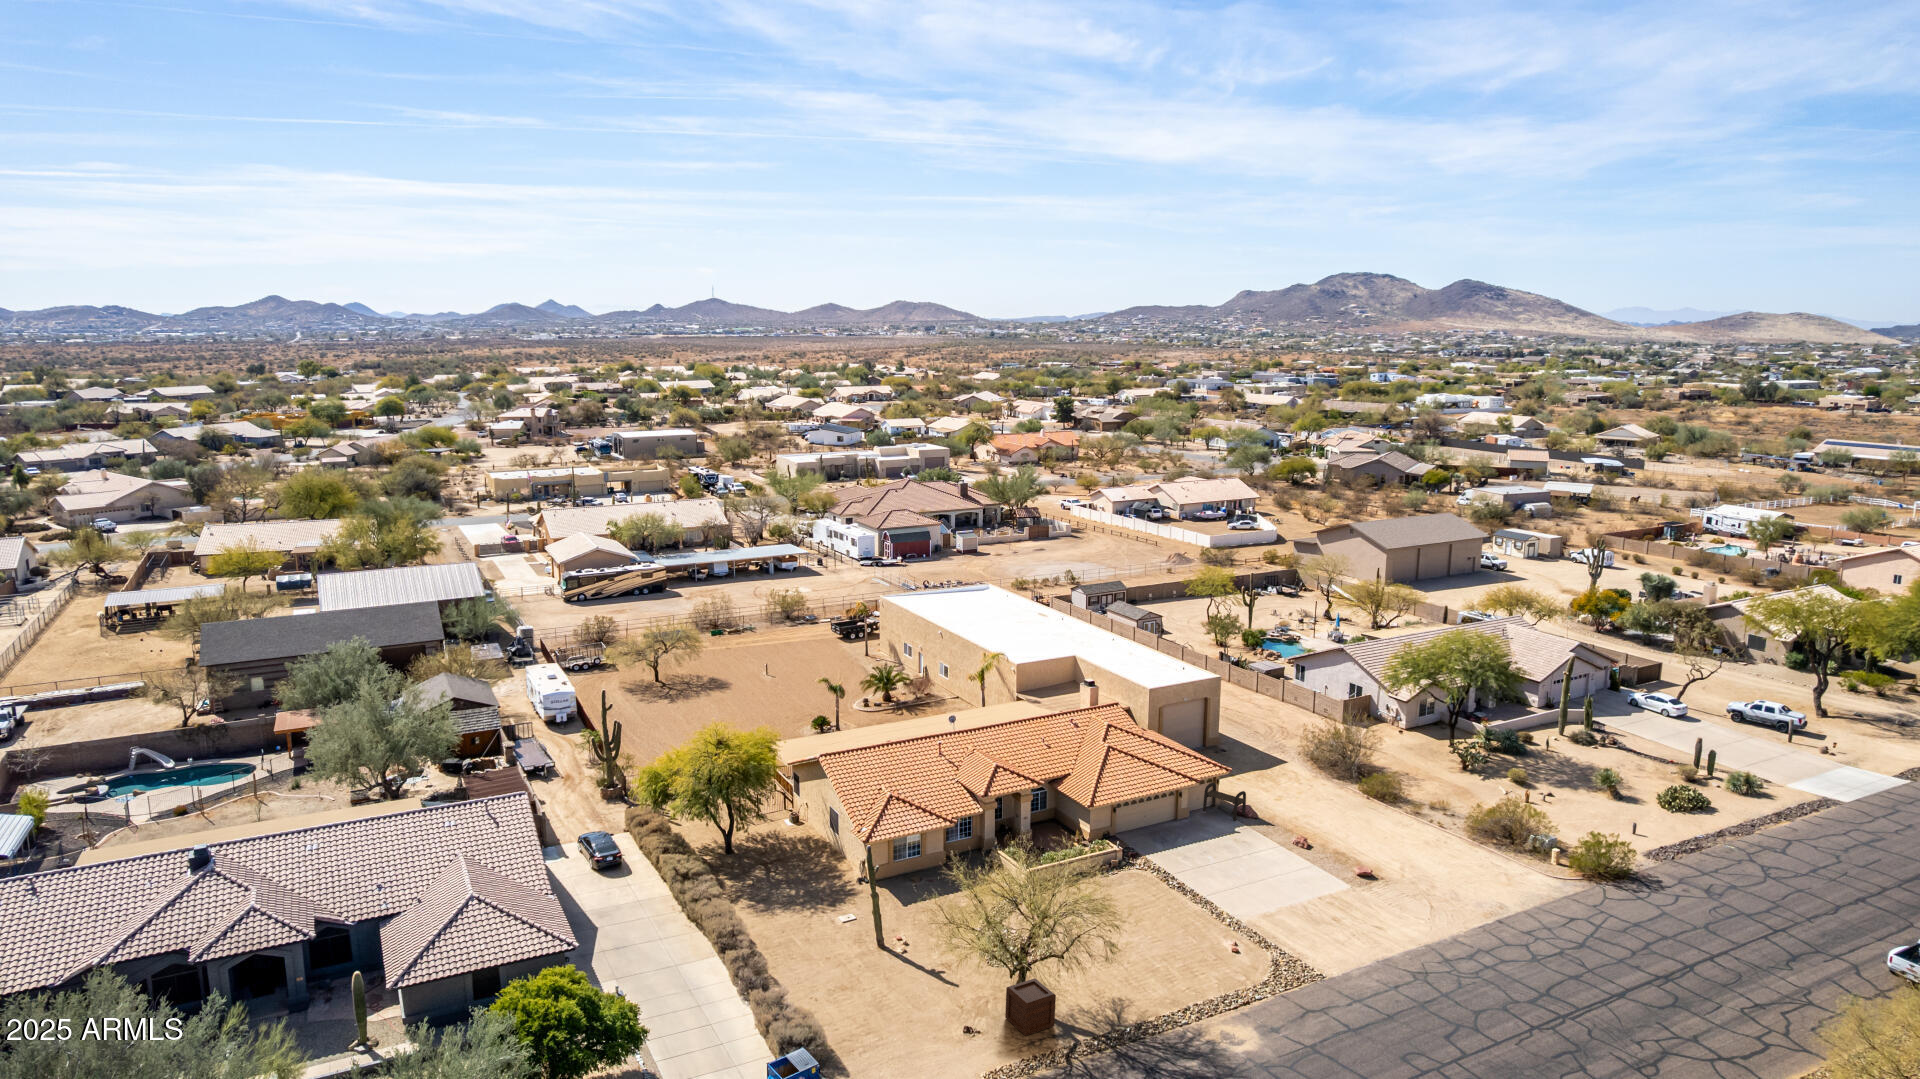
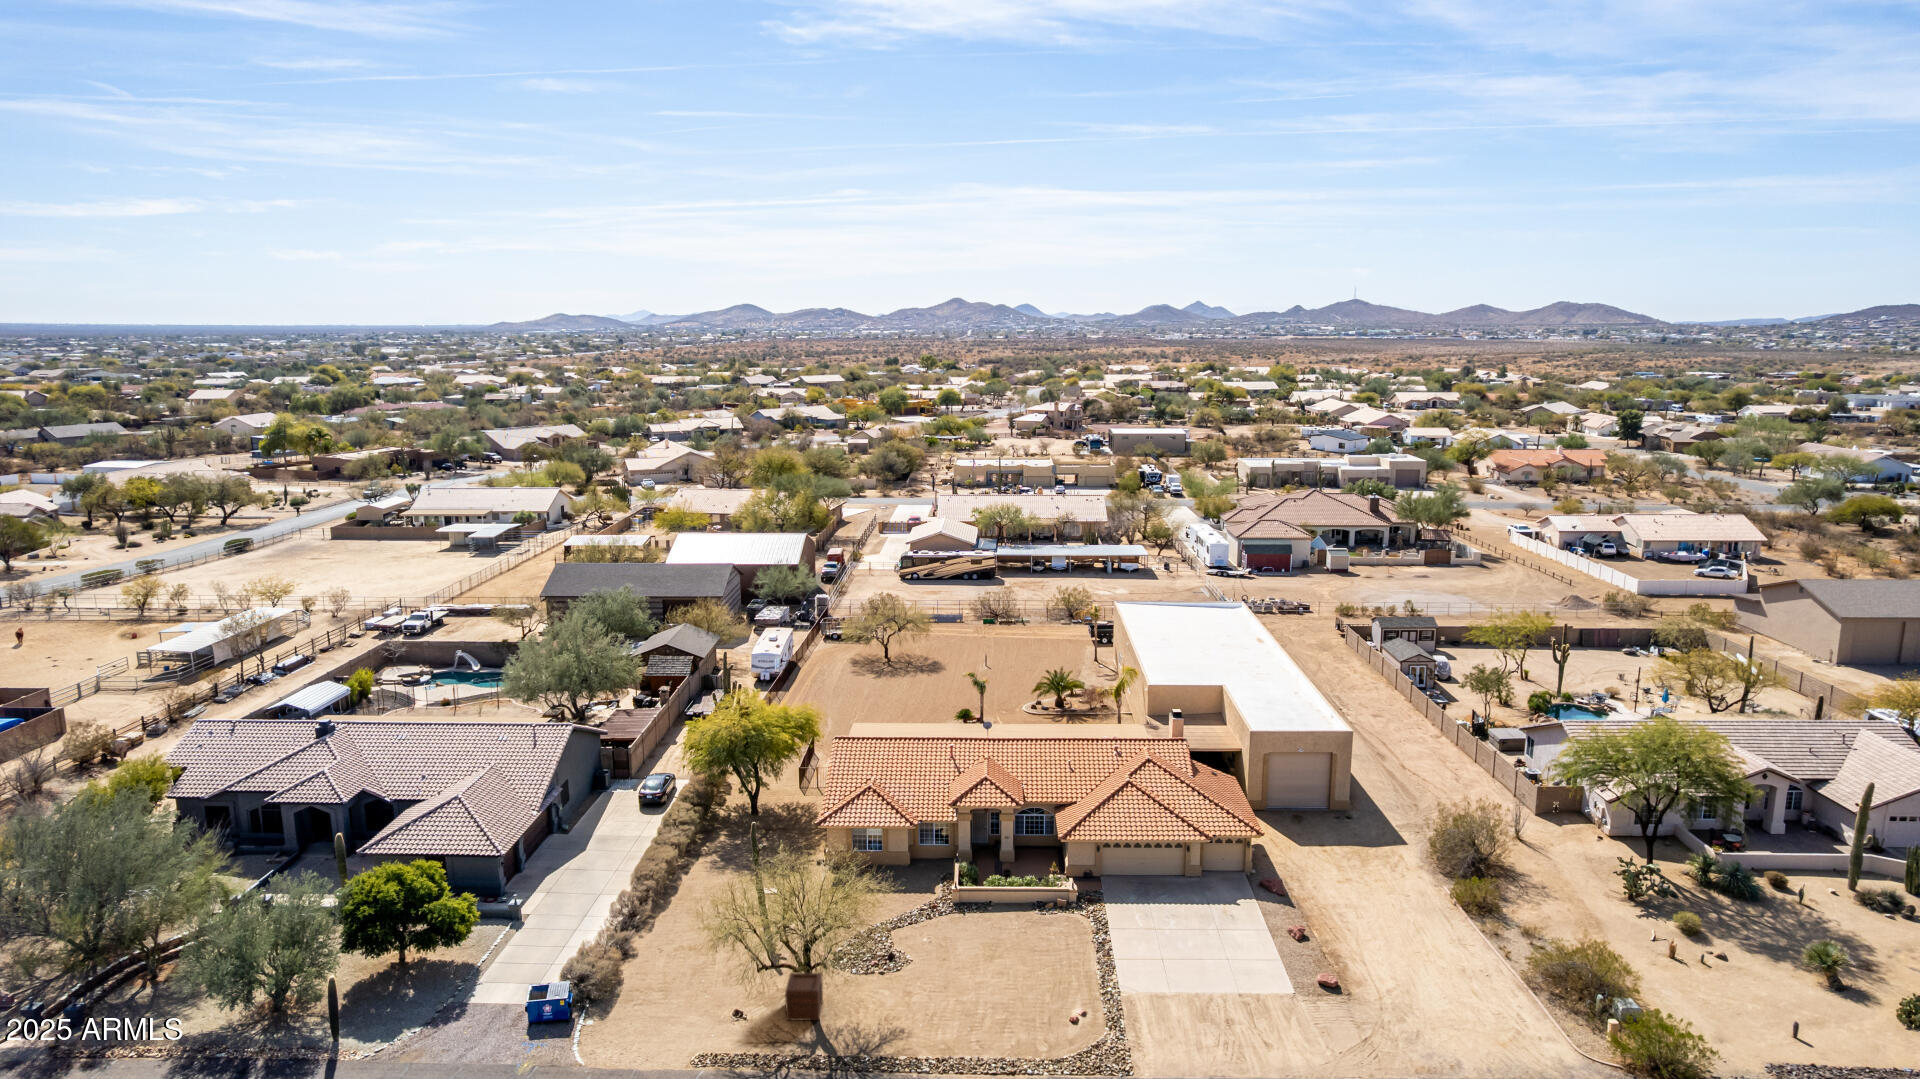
bench: present [1203,783,1246,821] -> none [1225,843,1268,889]

